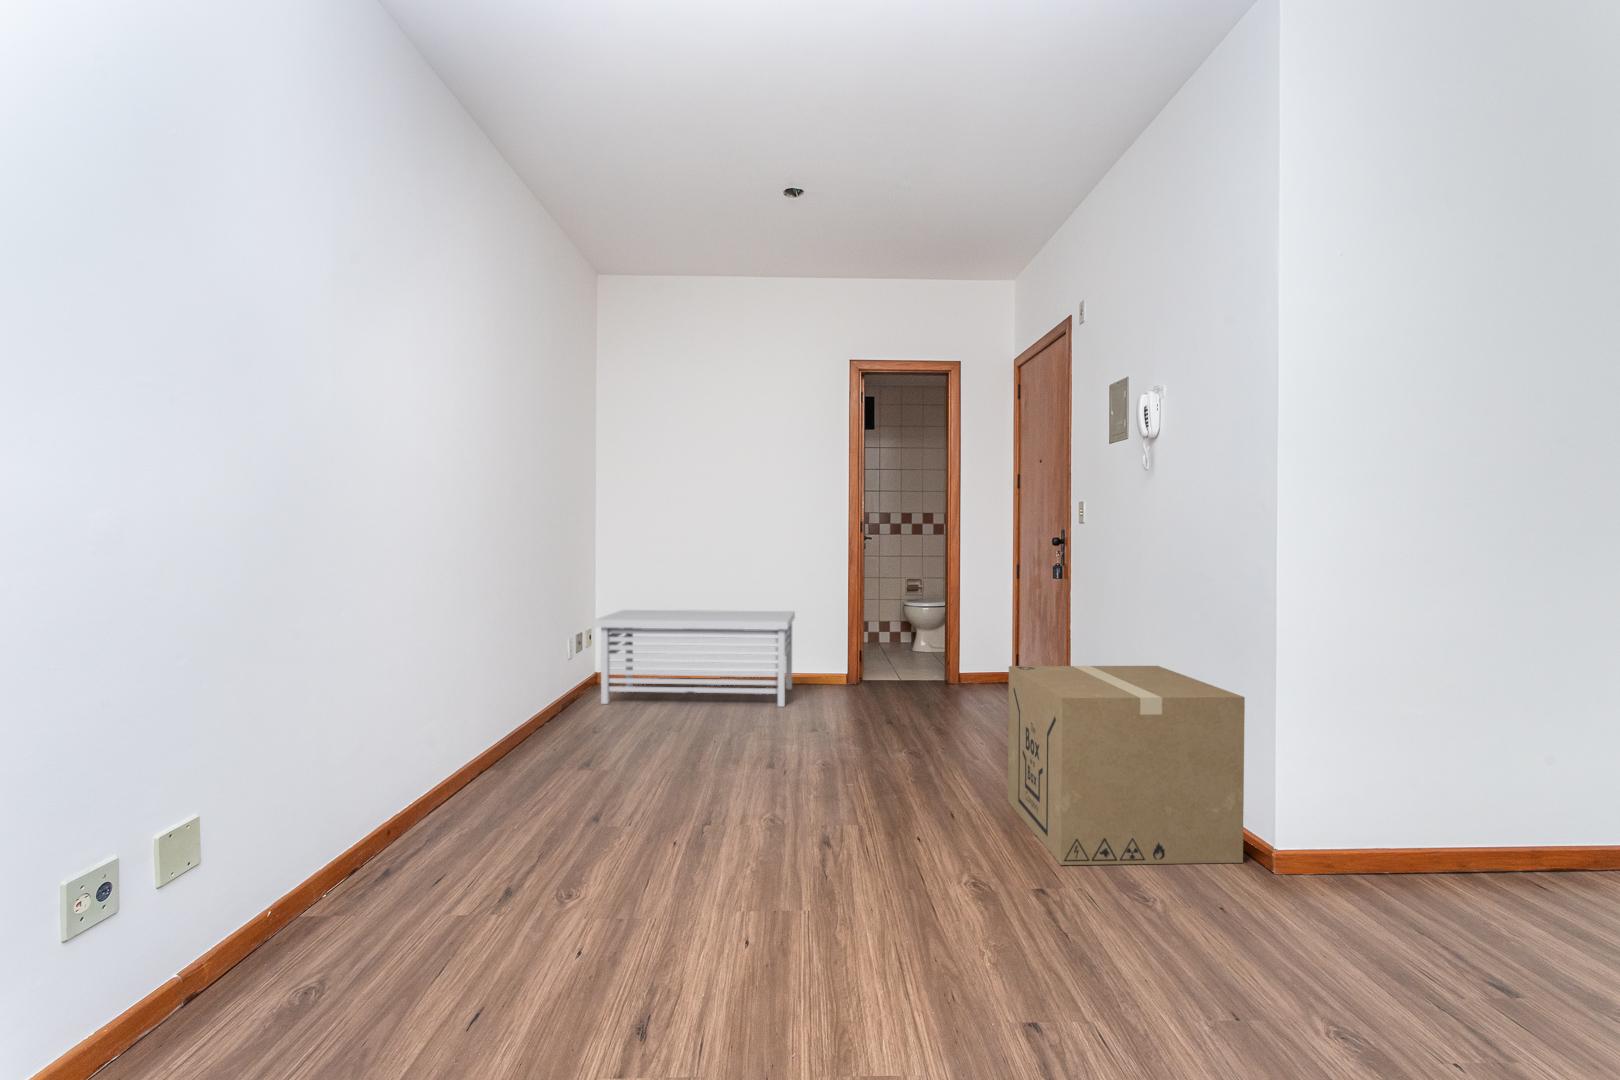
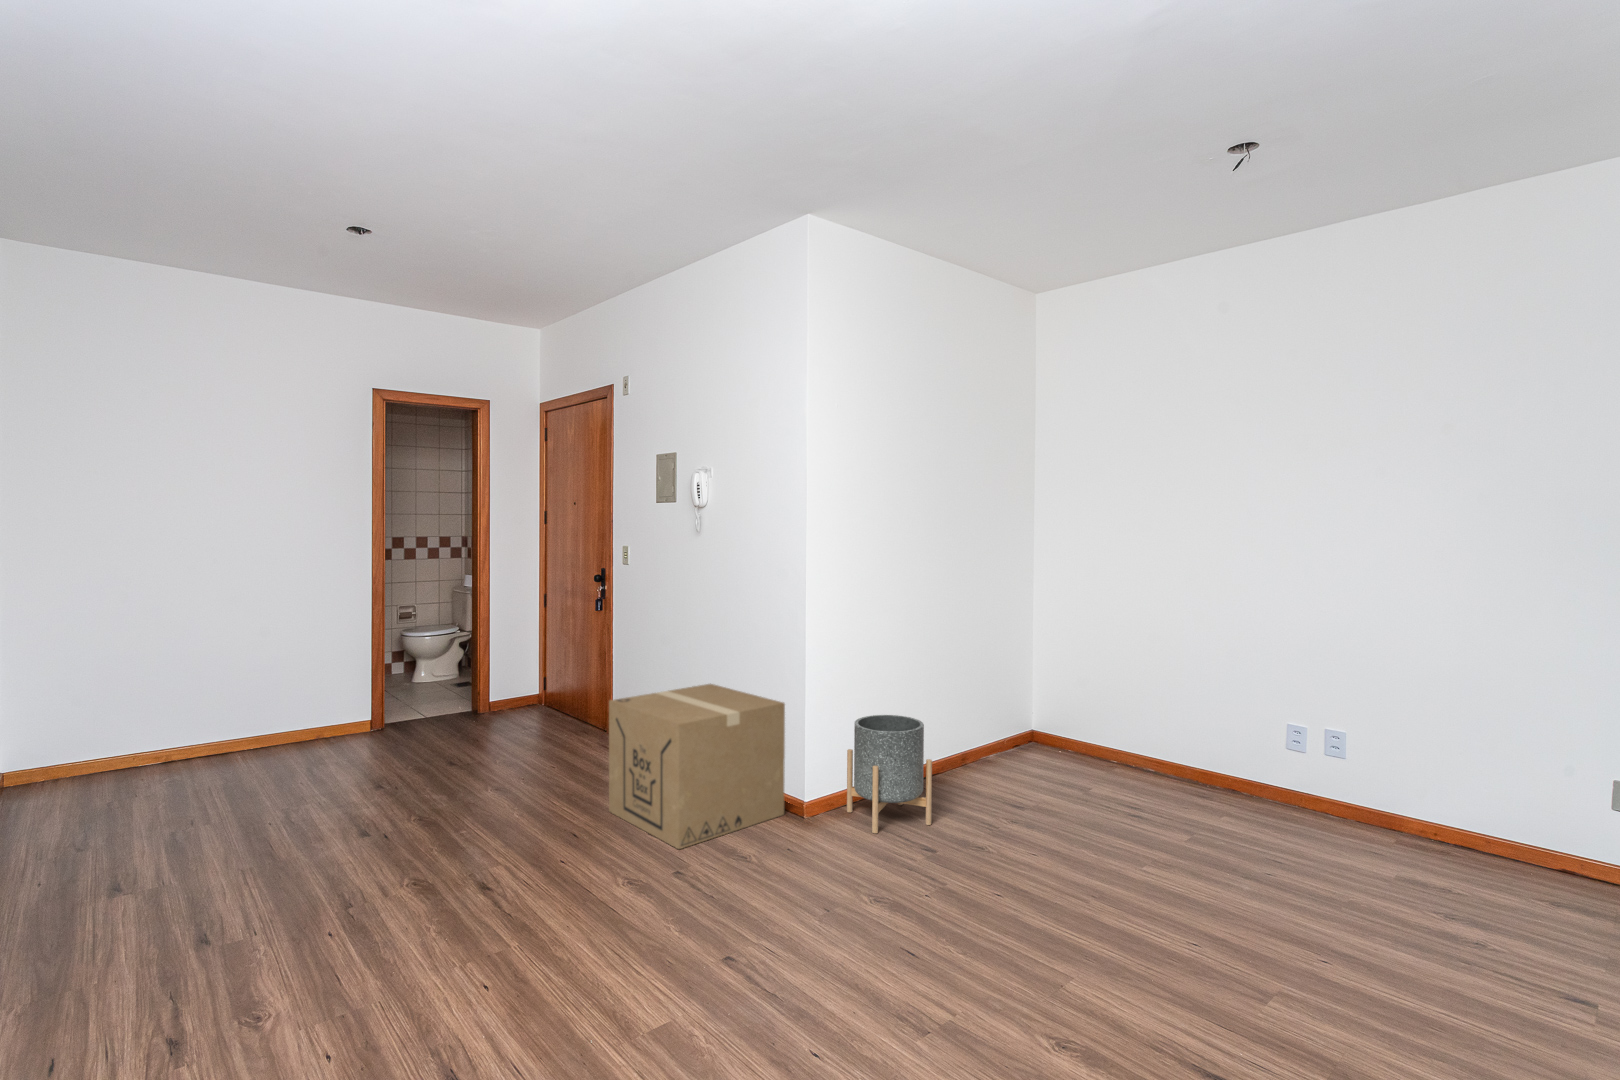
storage bench: present [593,610,795,707] -> none [29,660,323,811]
planter: none [1357,739,1530,949] -> present [847,715,932,833]

